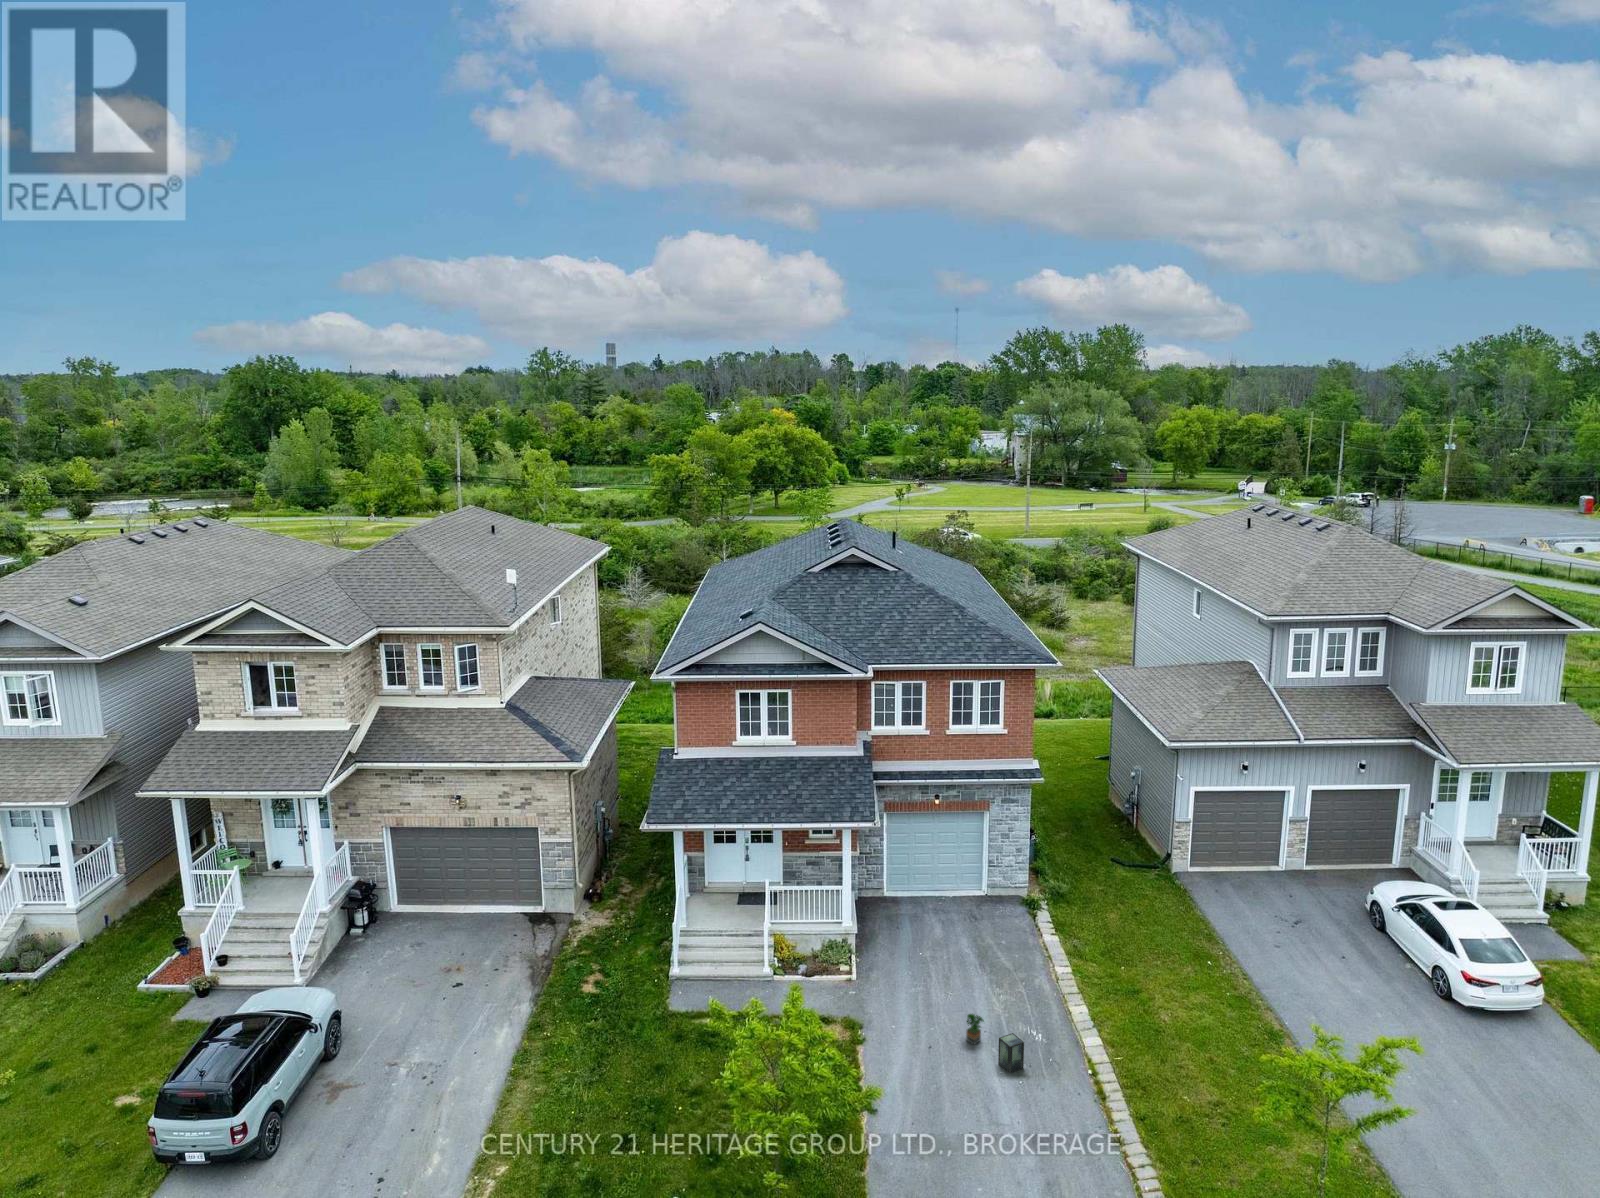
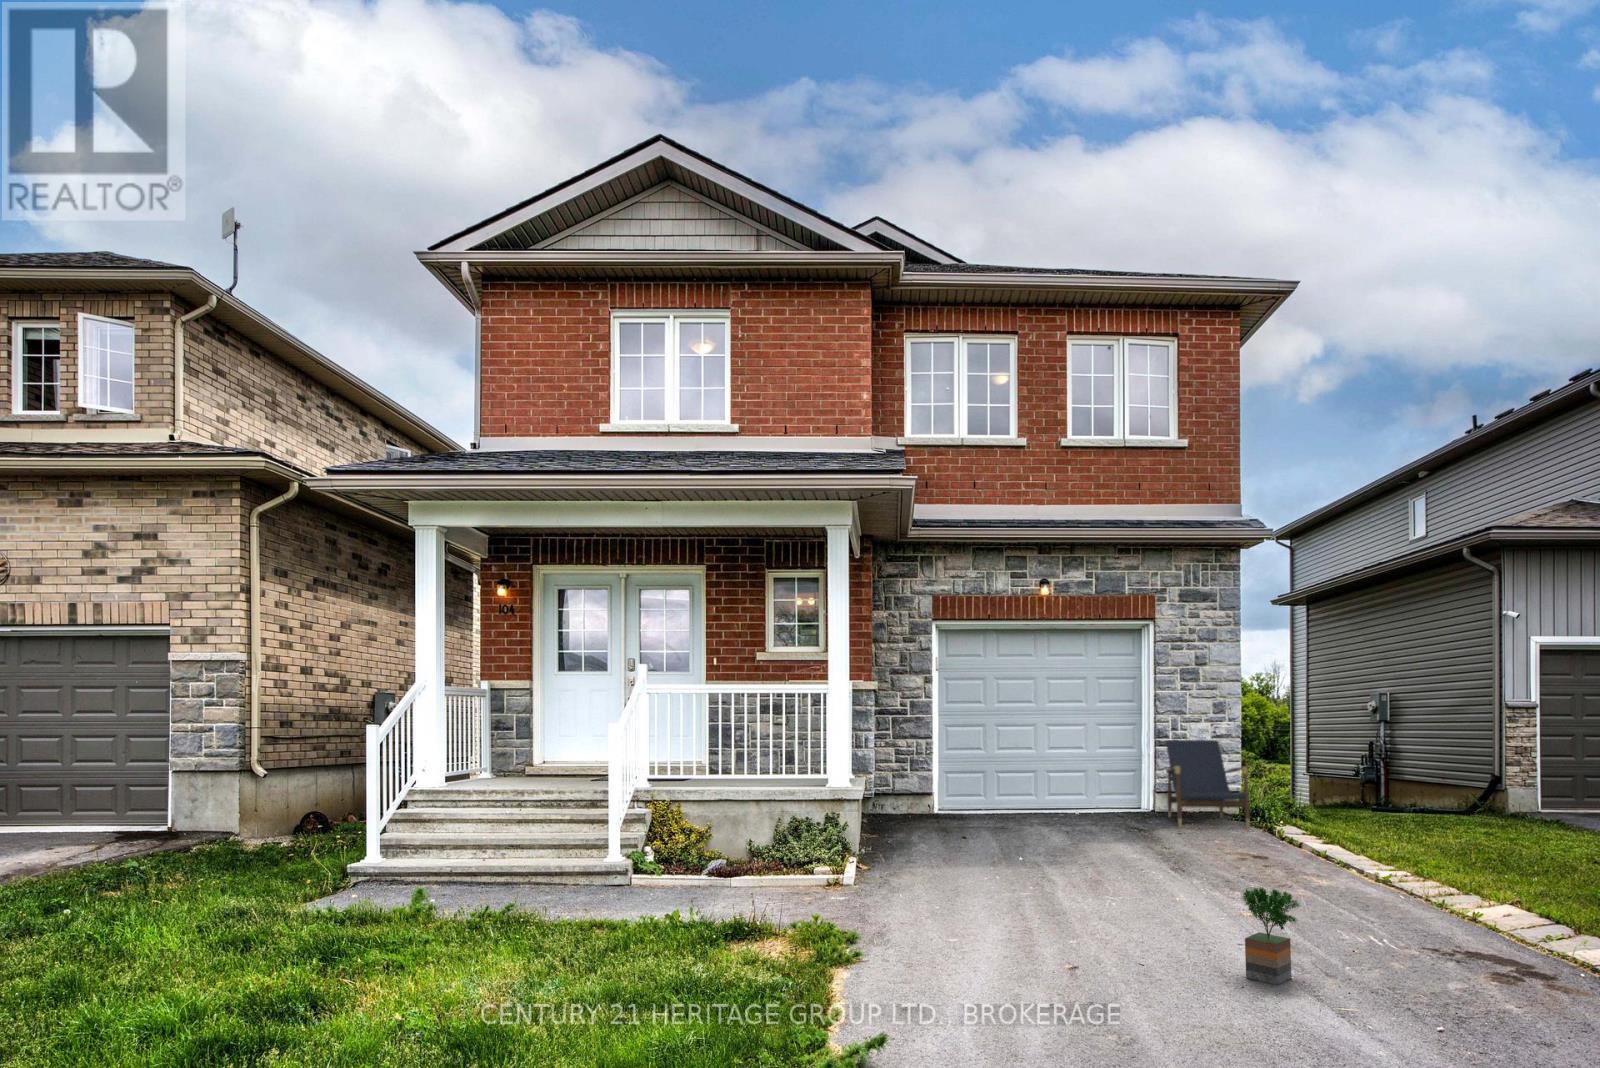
lounge chair: none [990,866,1023,911] -> present [1166,740,1250,828]
storage box: present [998,1033,1024,1073] -> none [1385,911,1485,1038]

